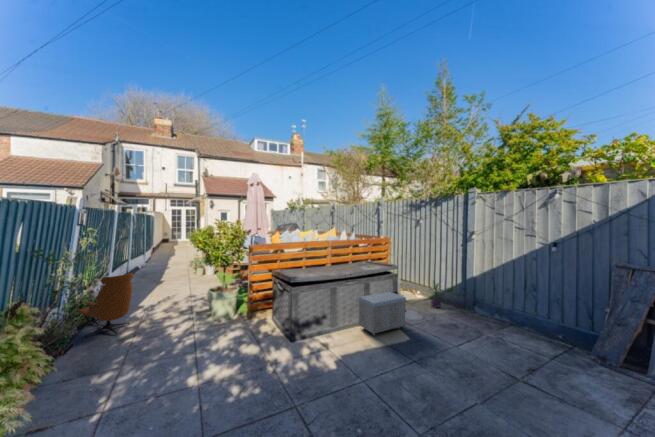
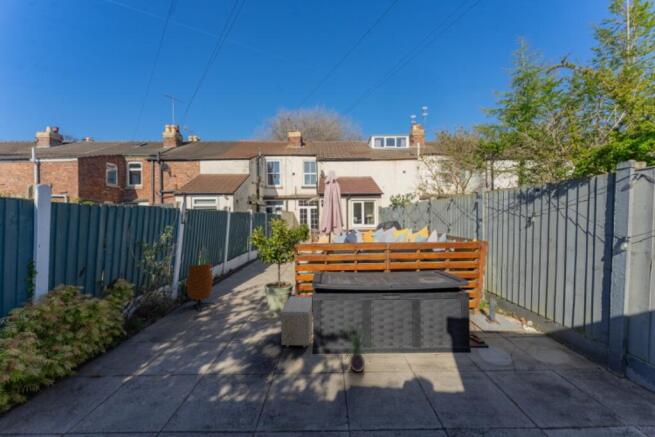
decorative plant: present [431,283,441,308] -> present [349,325,376,372]
storage bench: present [359,292,406,335] -> present [280,296,314,347]

